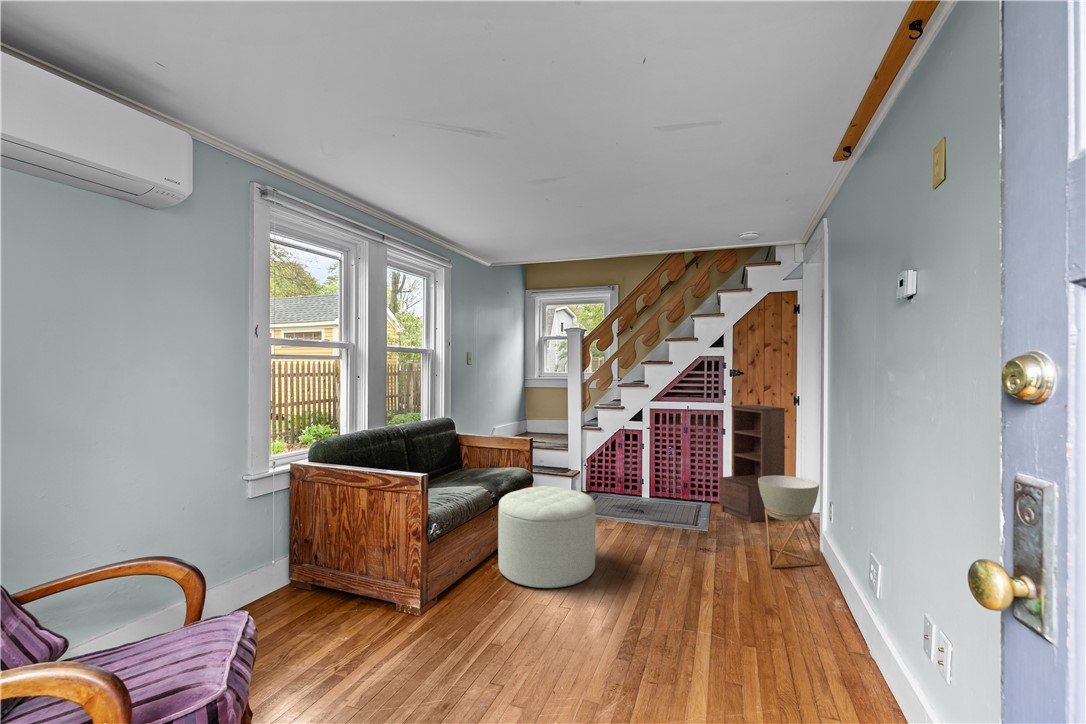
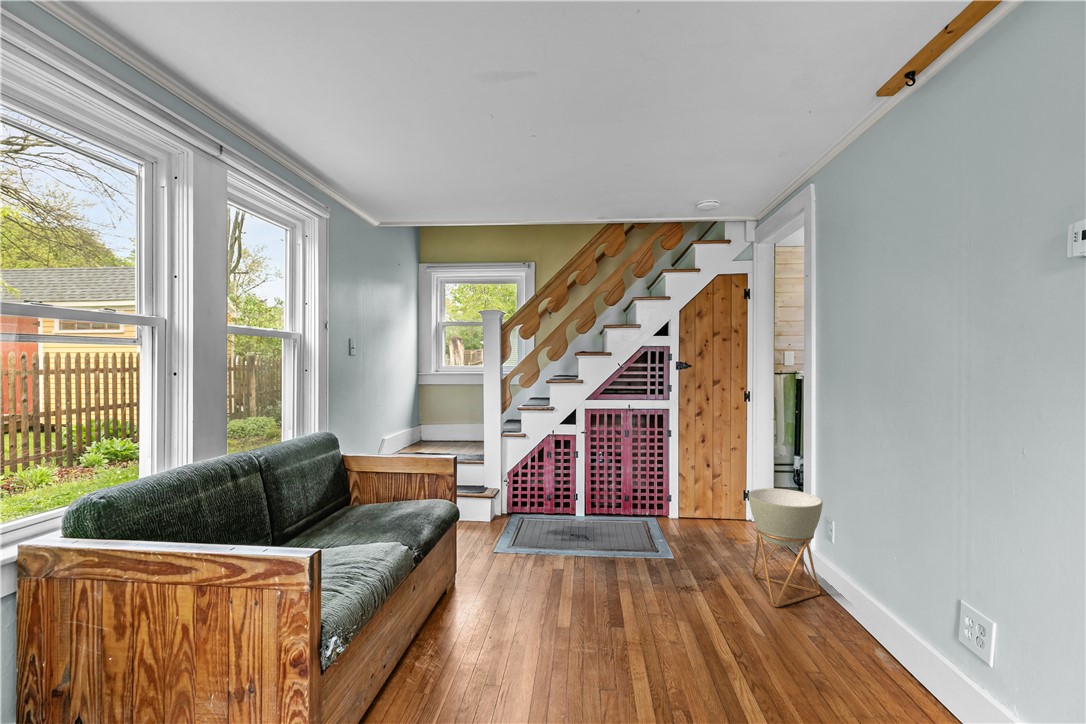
bookshelf: present [719,405,785,523] -> none [671,402,742,541]
ottoman: present [498,486,595,588] -> none [425,528,569,697]

